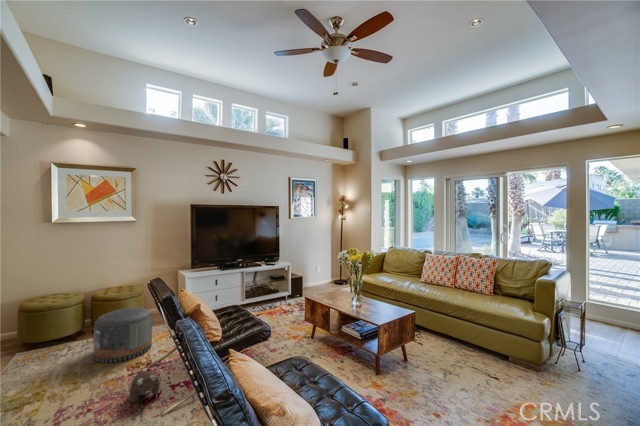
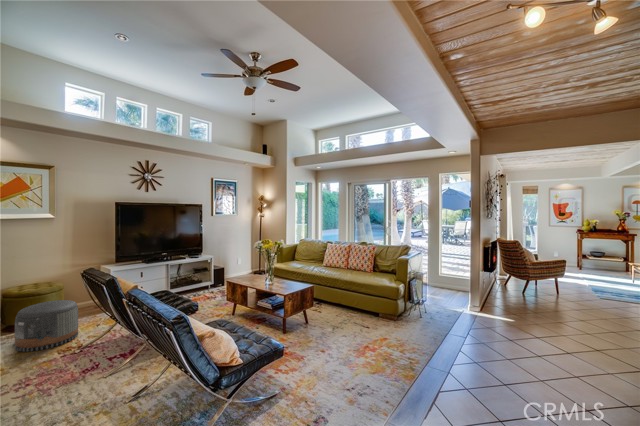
plush toy: present [129,371,160,403] -> none [68,348,97,375]

